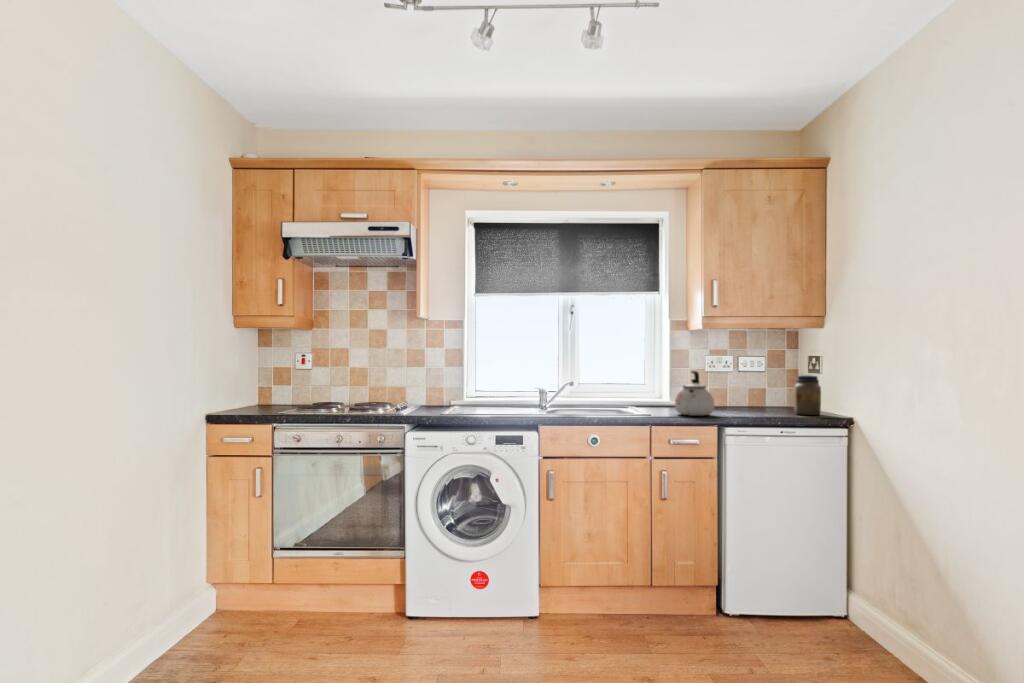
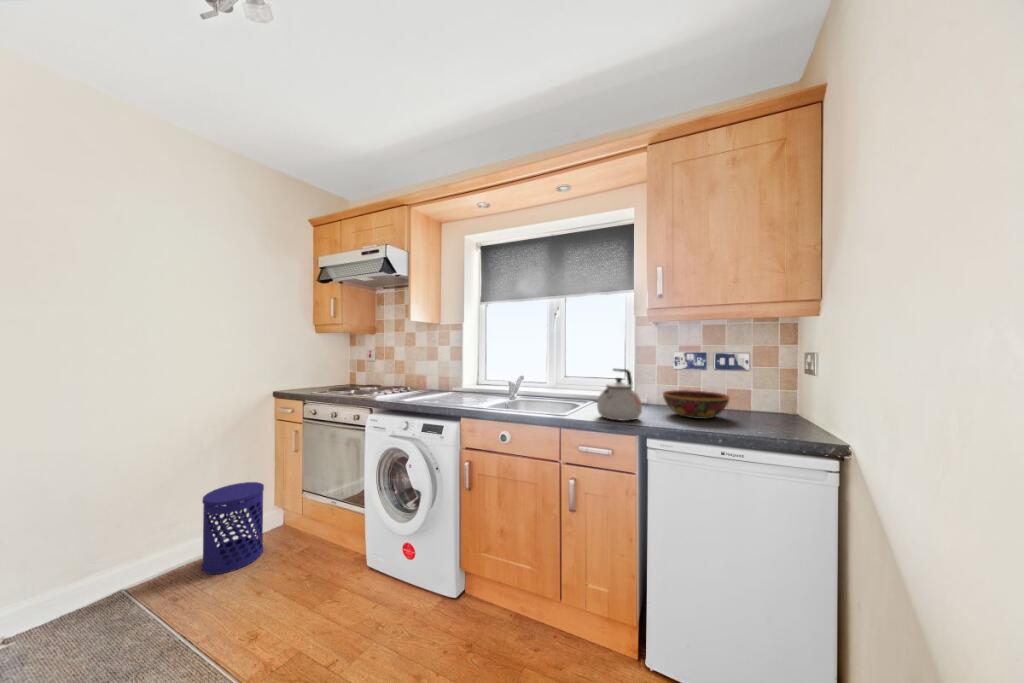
jar: present [794,375,821,415] -> none [762,378,803,434]
bowl: none [714,390,768,412] -> present [663,390,729,419]
waste bin: none [172,545,250,669] -> present [202,482,264,574]

